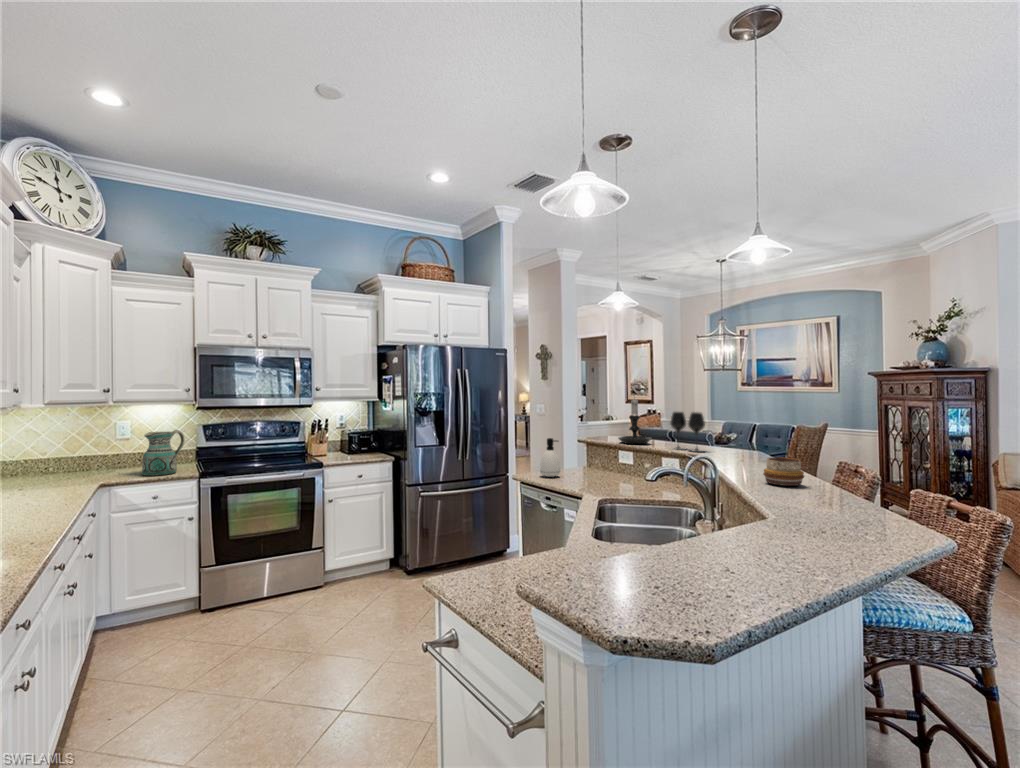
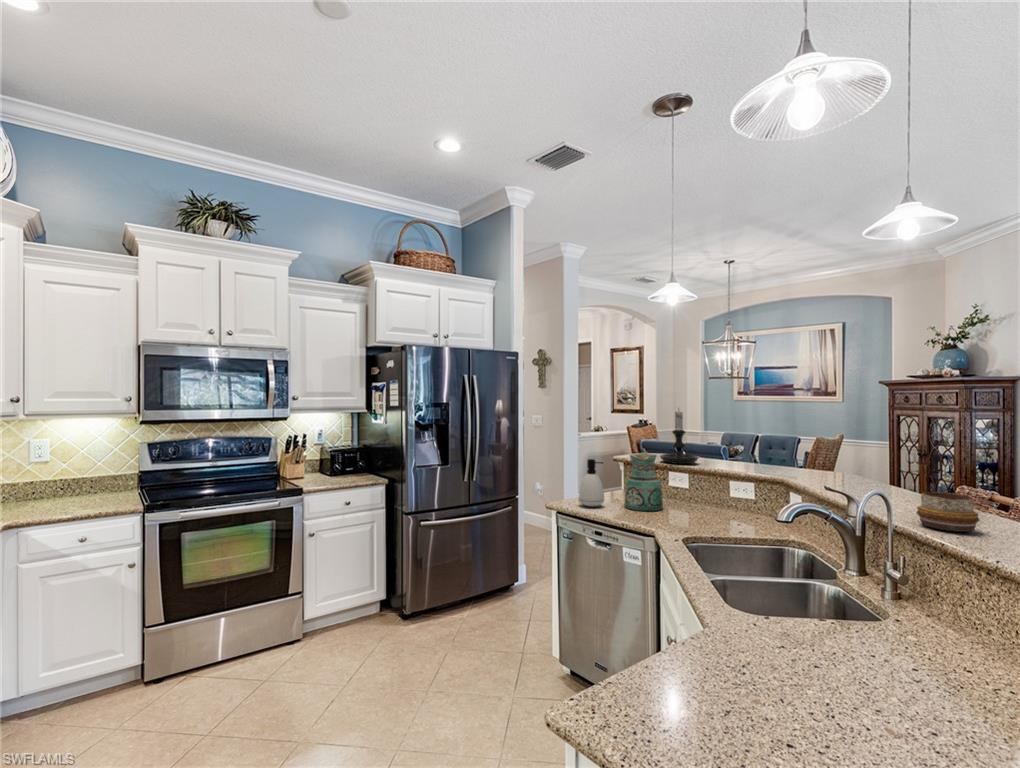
wine glass: present [670,412,705,452] -> none [727,426,773,475]
ceramic pitcher: present [142,430,184,476] -> present [625,451,663,511]

